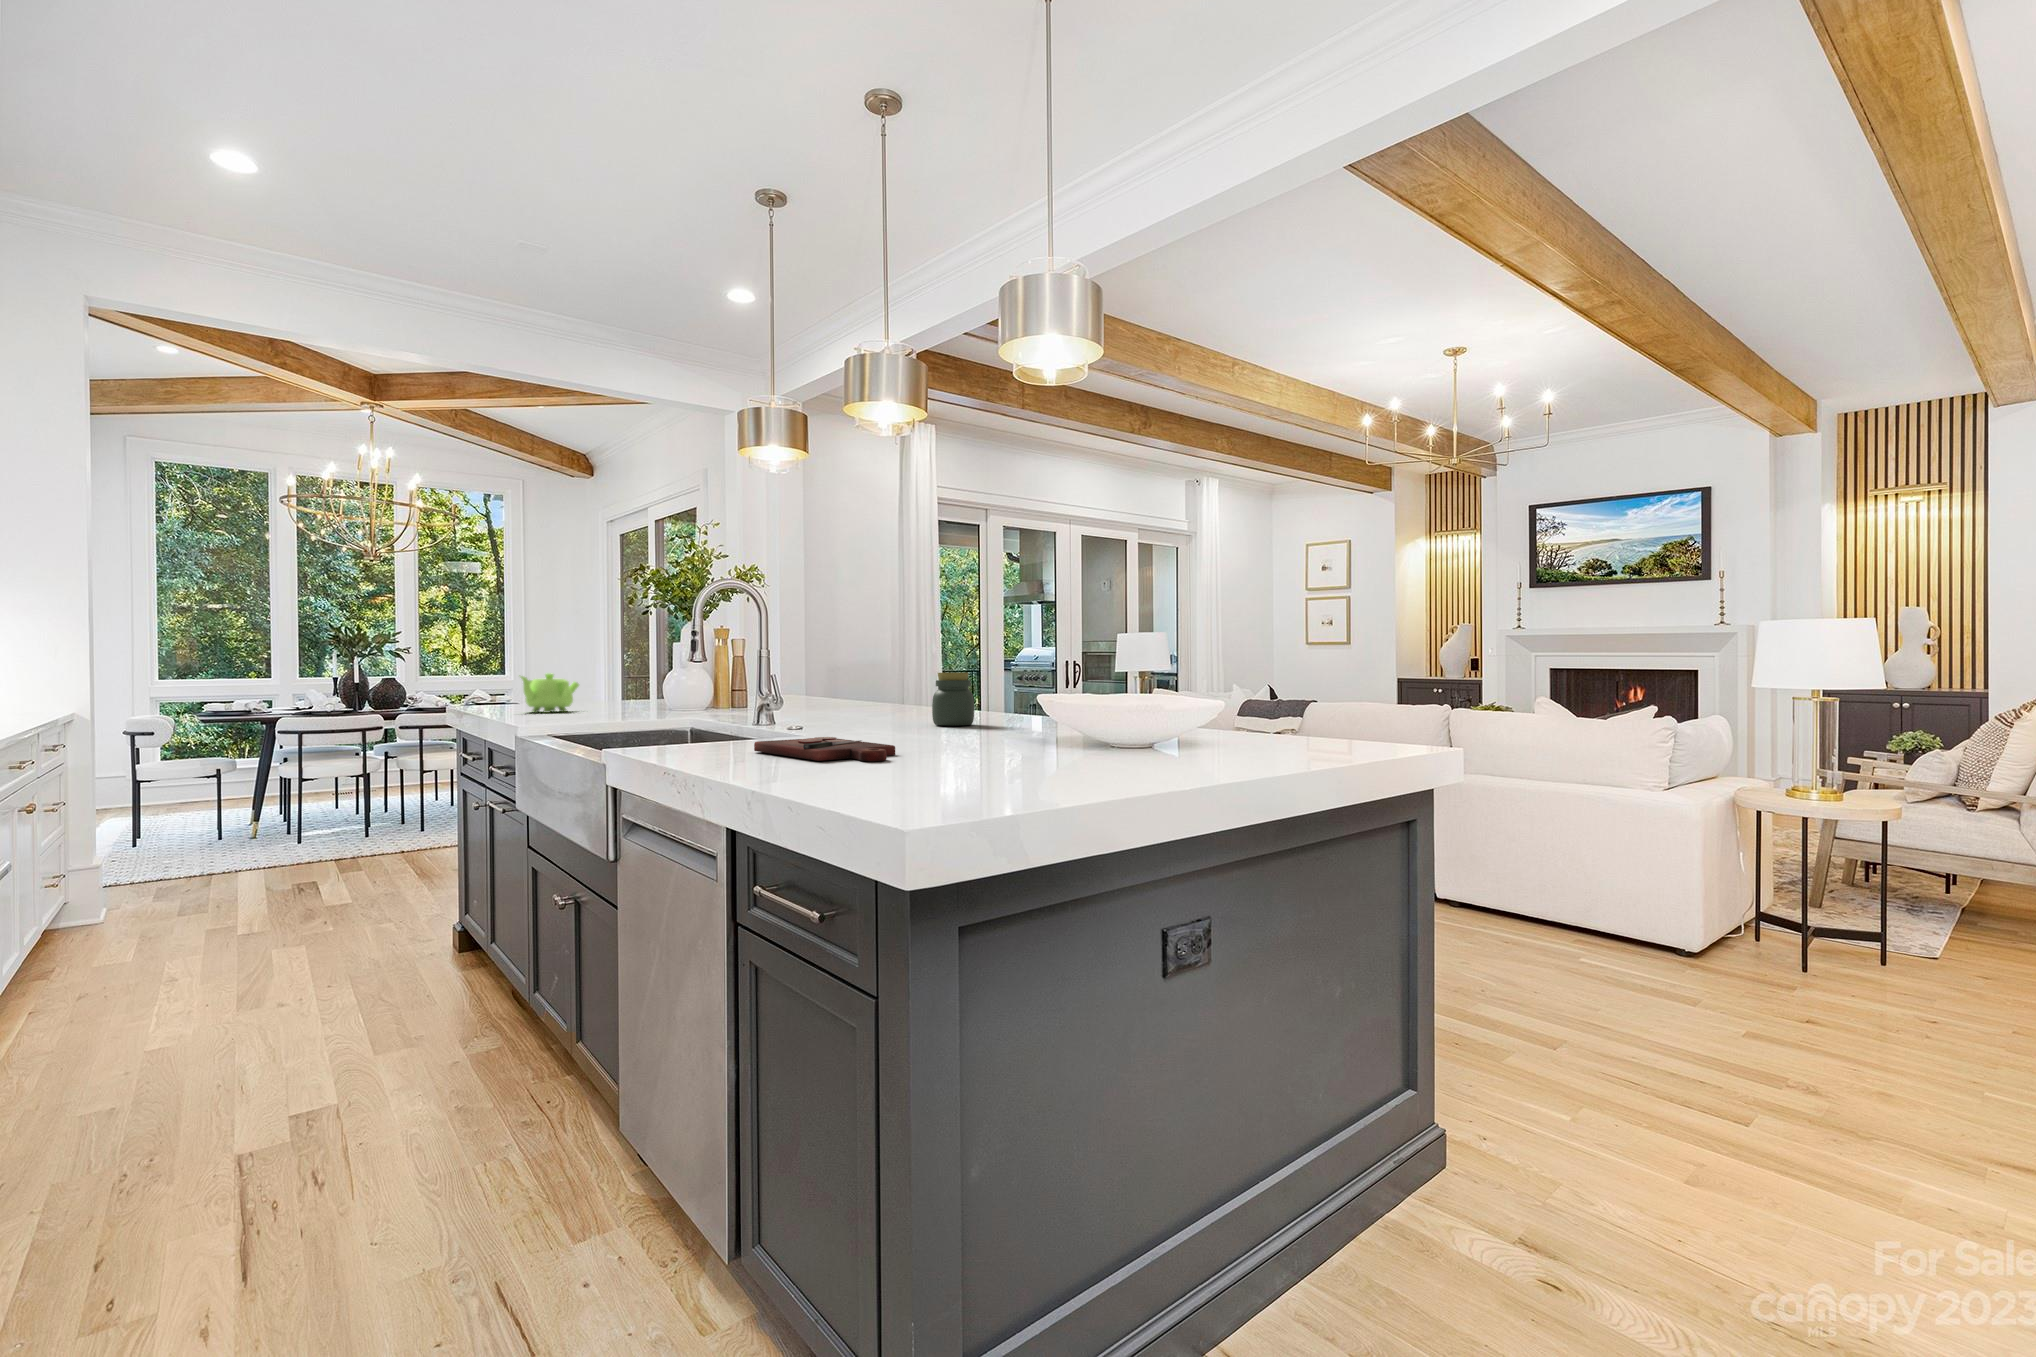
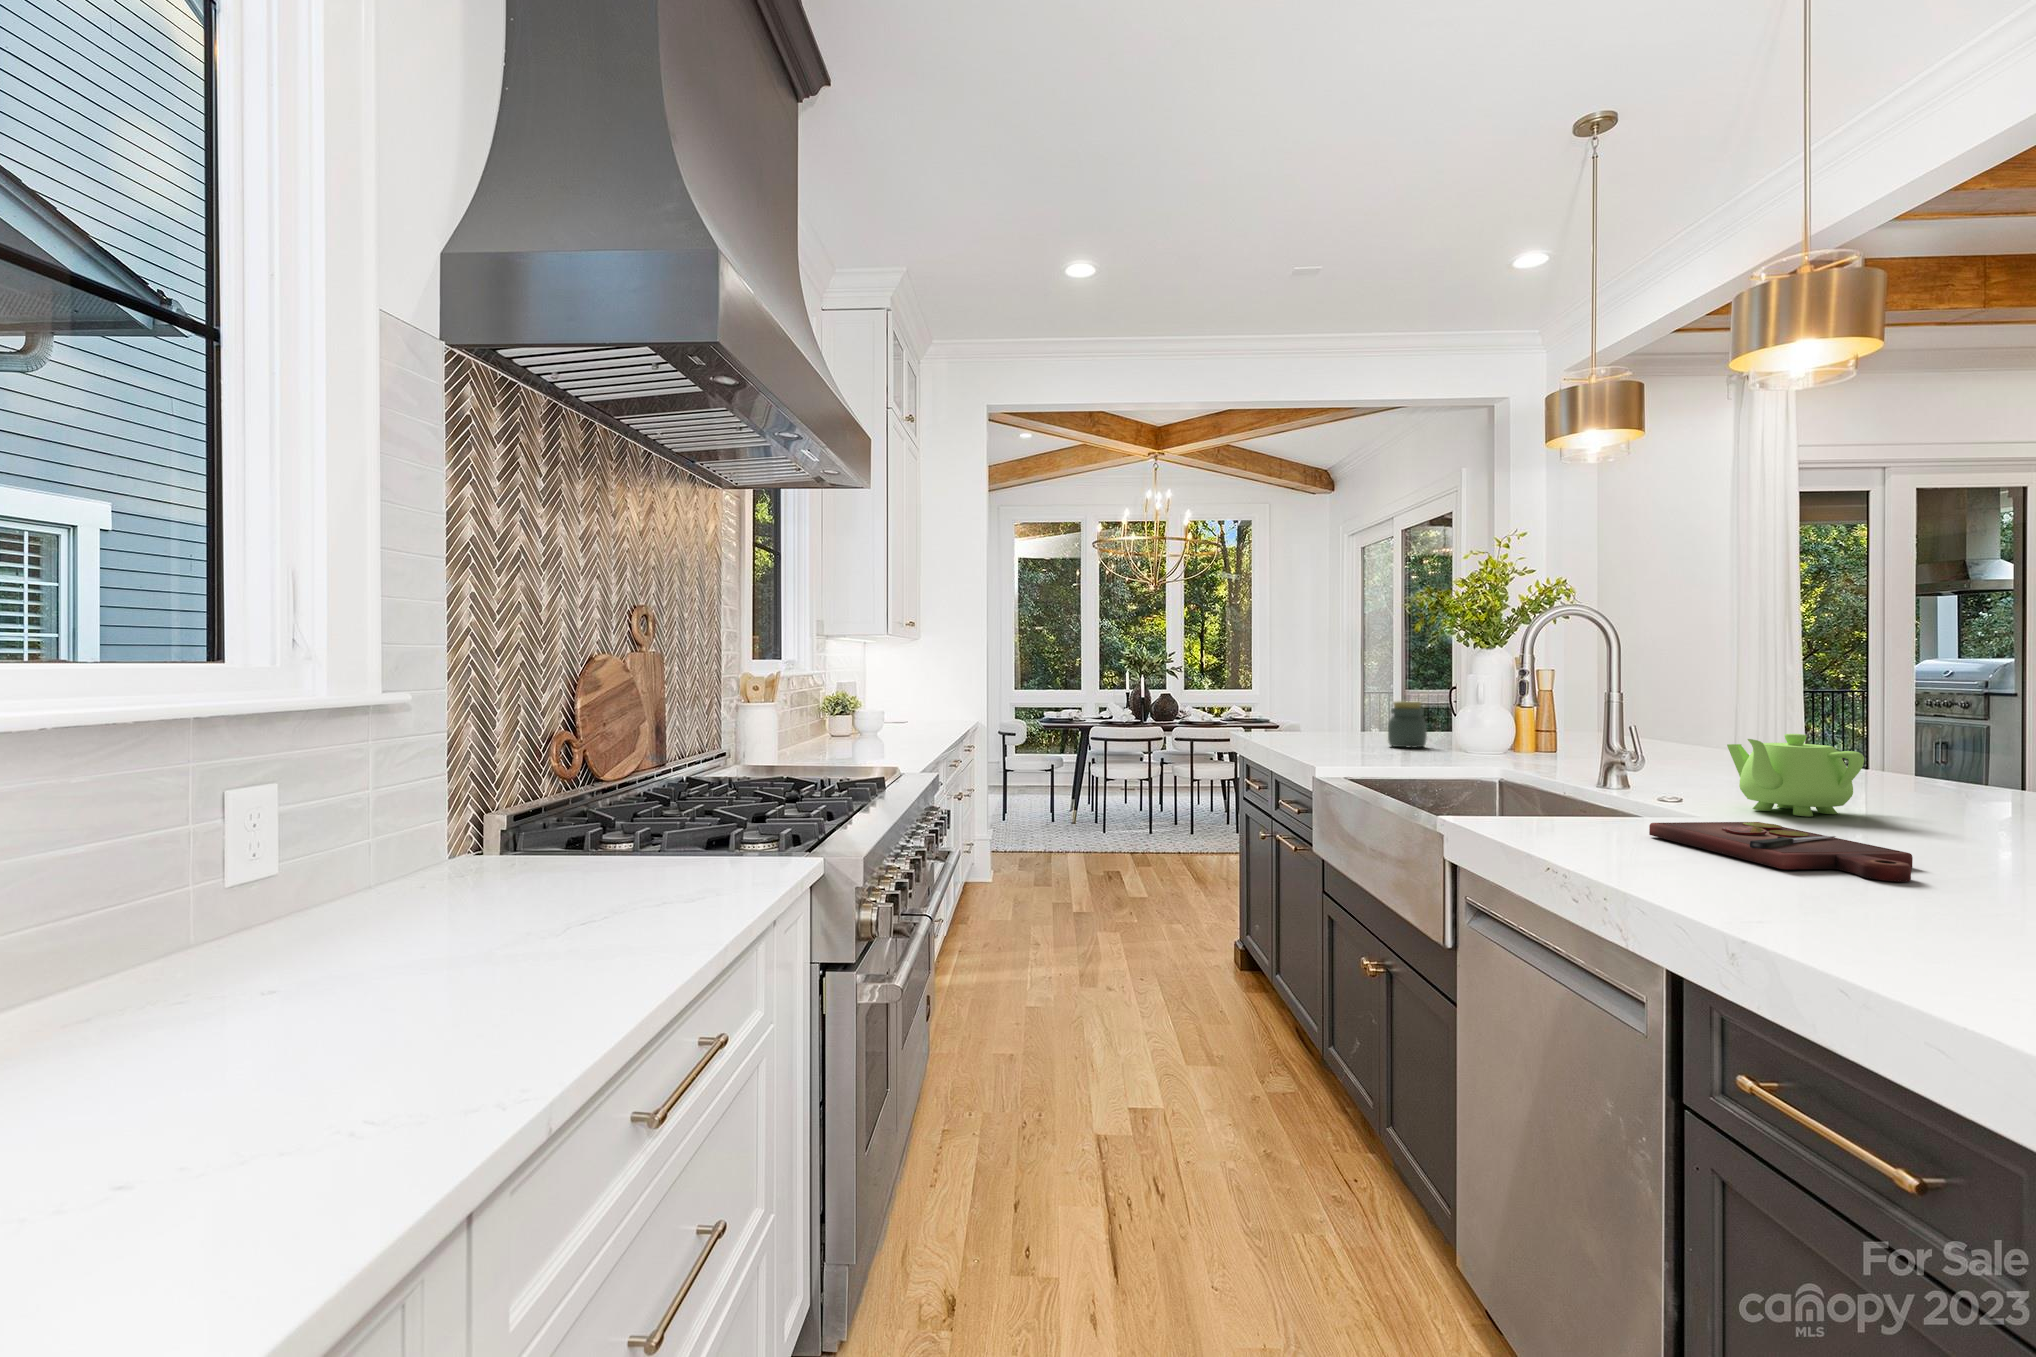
jar: present [932,672,974,725] -> present [1388,701,1427,748]
teapot: present [519,674,579,713] -> present [1727,734,1864,816]

